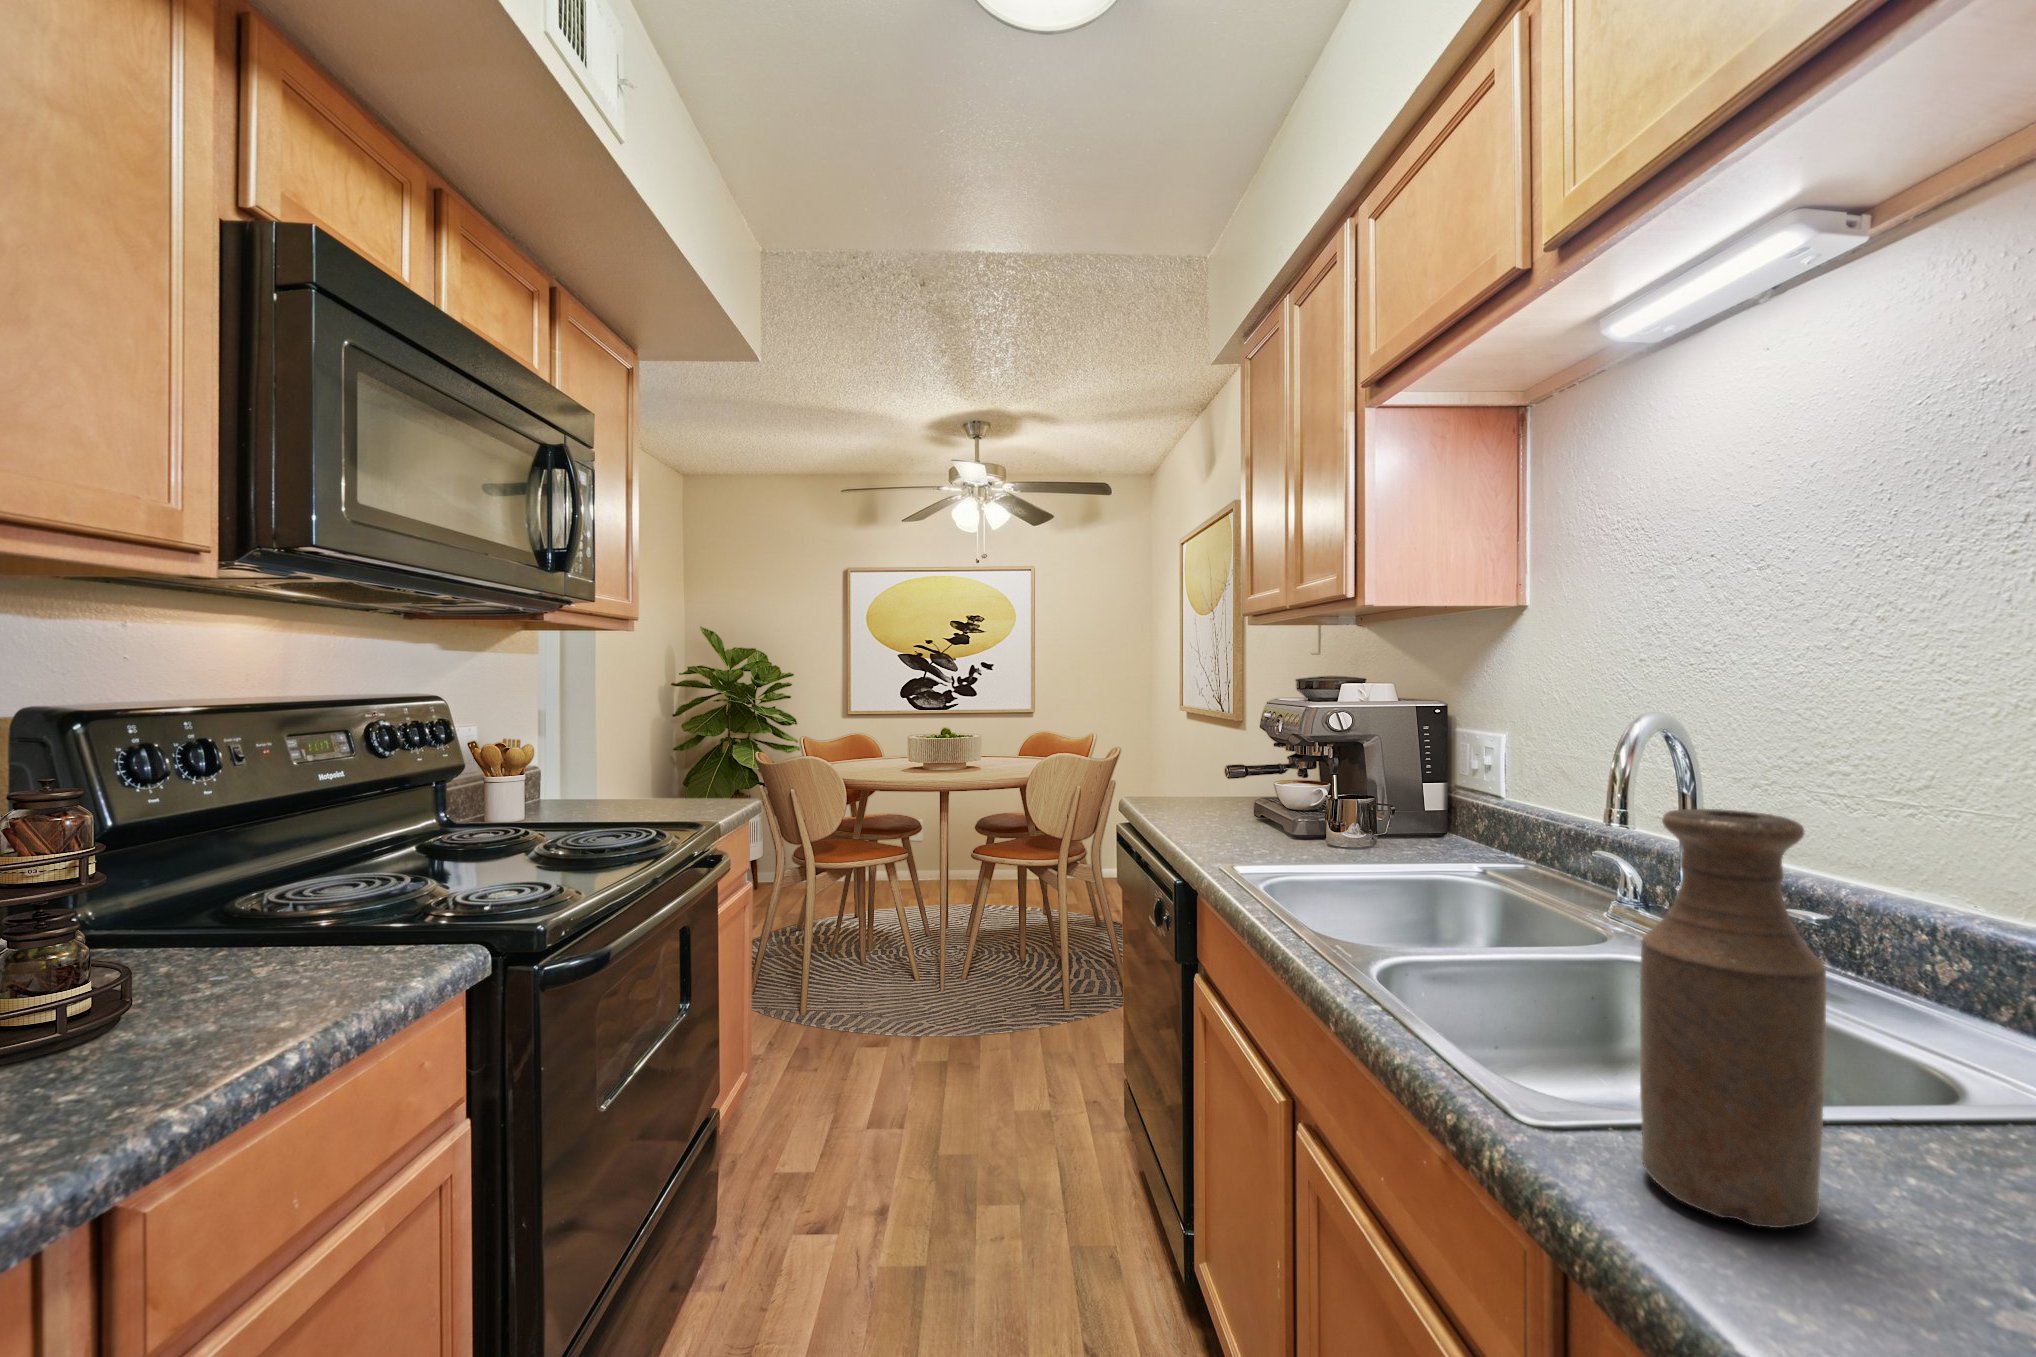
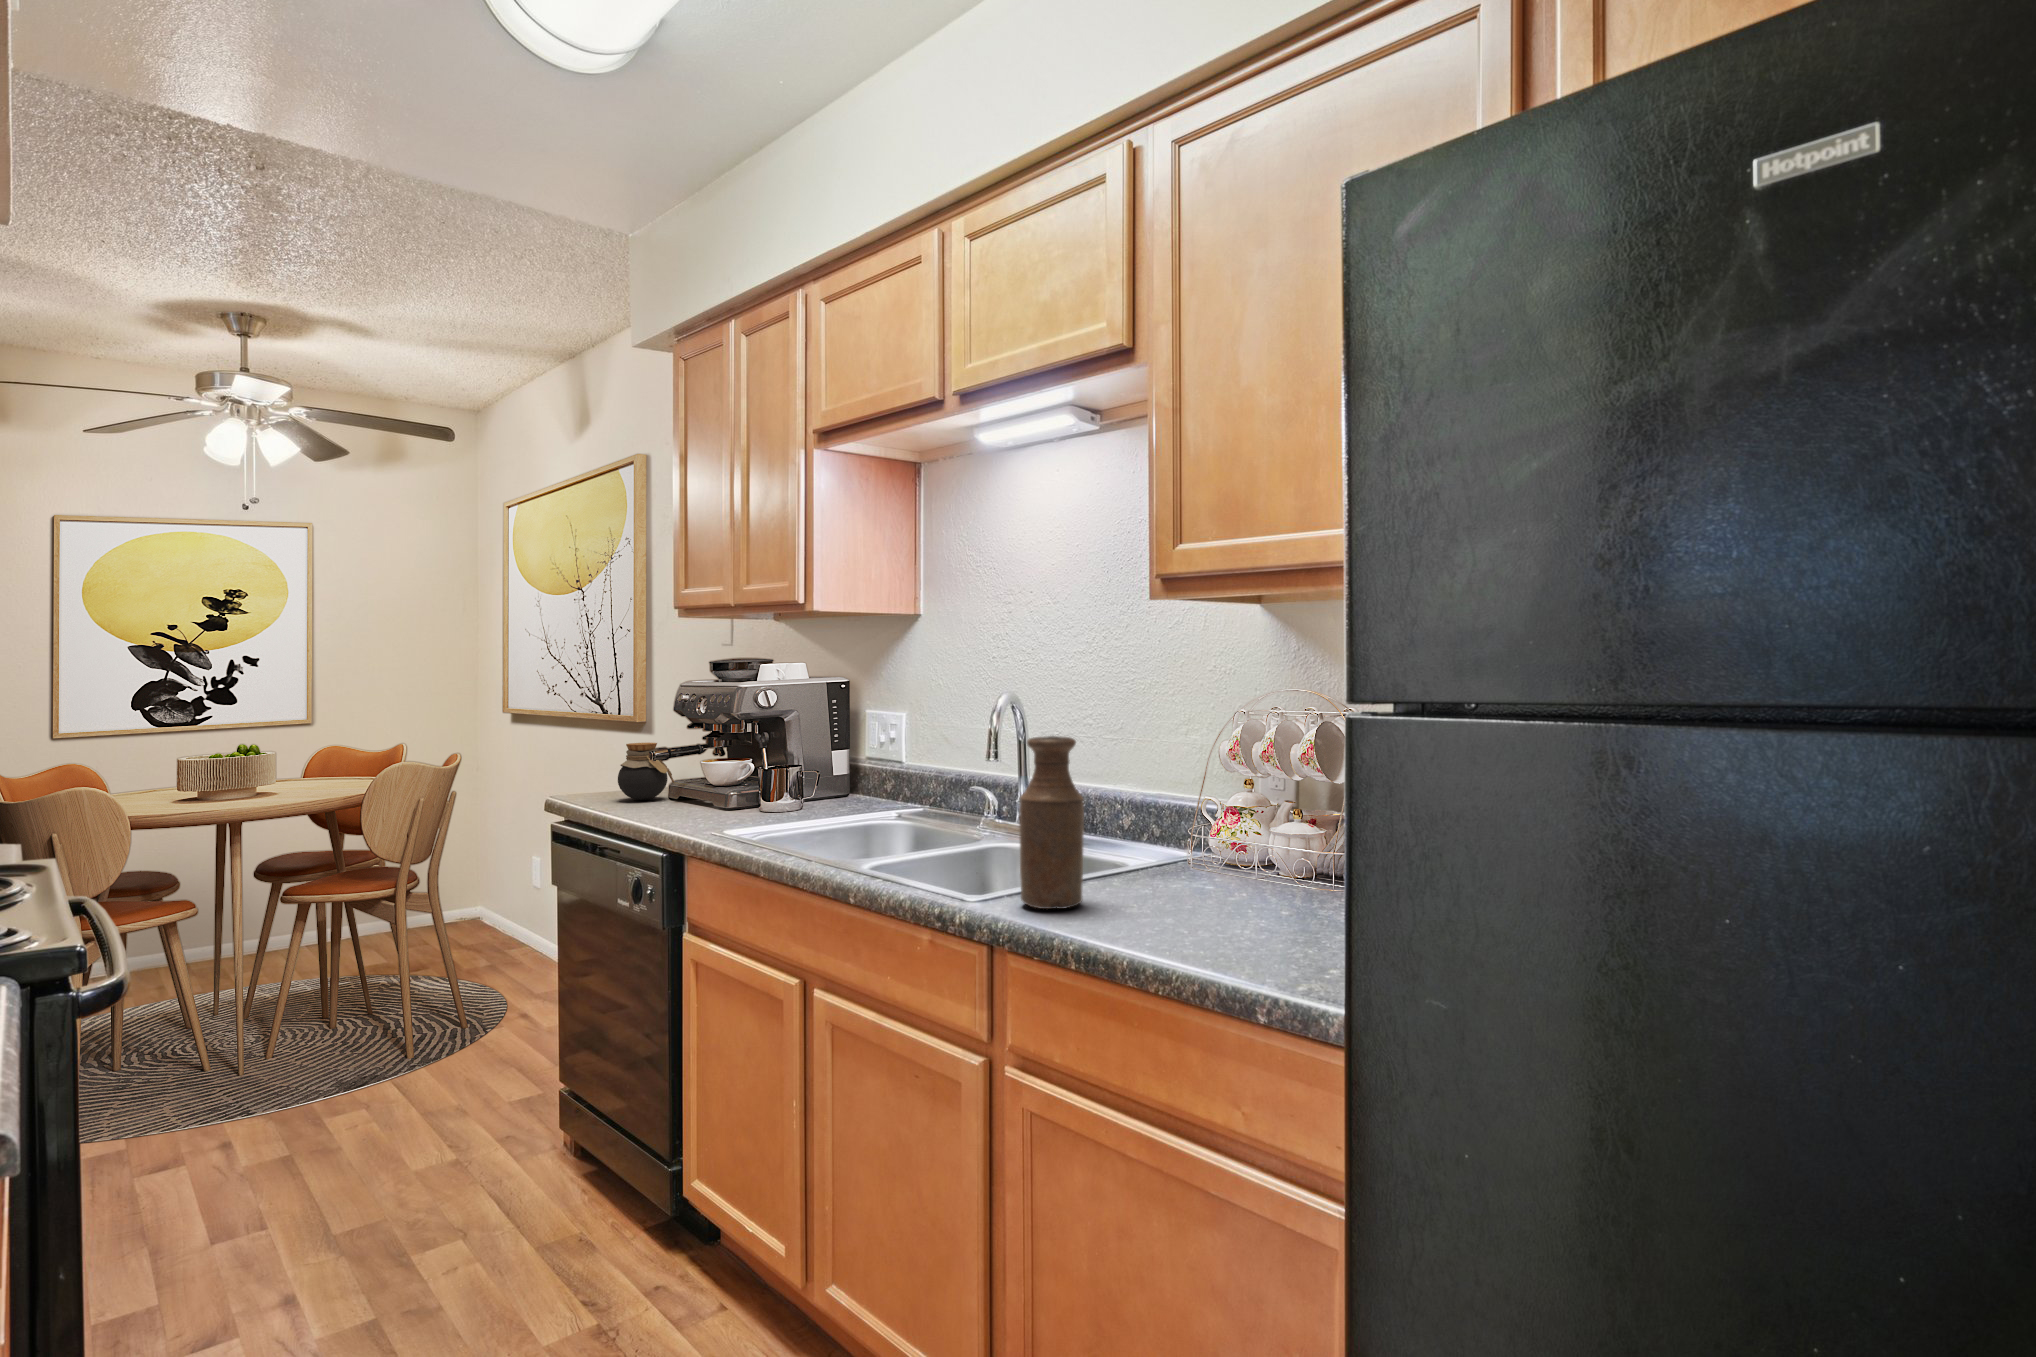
jar: none [1170,750,1227,812] -> present [618,743,674,800]

